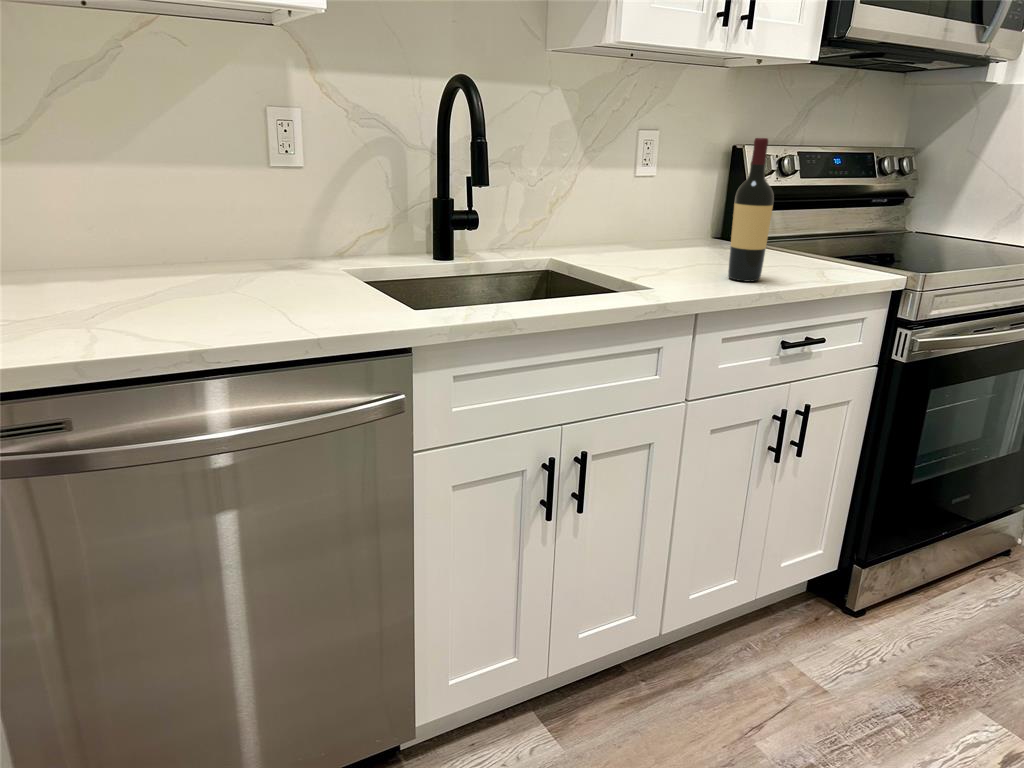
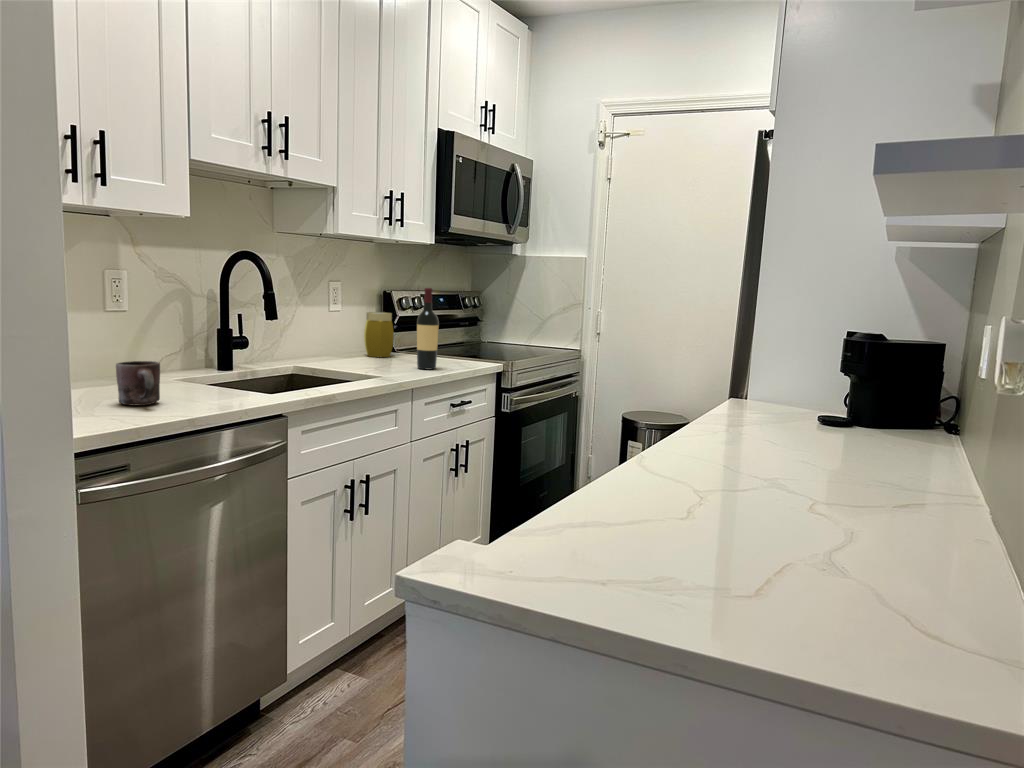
jar: none [677,180,724,251] -> present [364,312,394,357]
mug: none [160,248,228,318] -> present [116,361,160,406]

